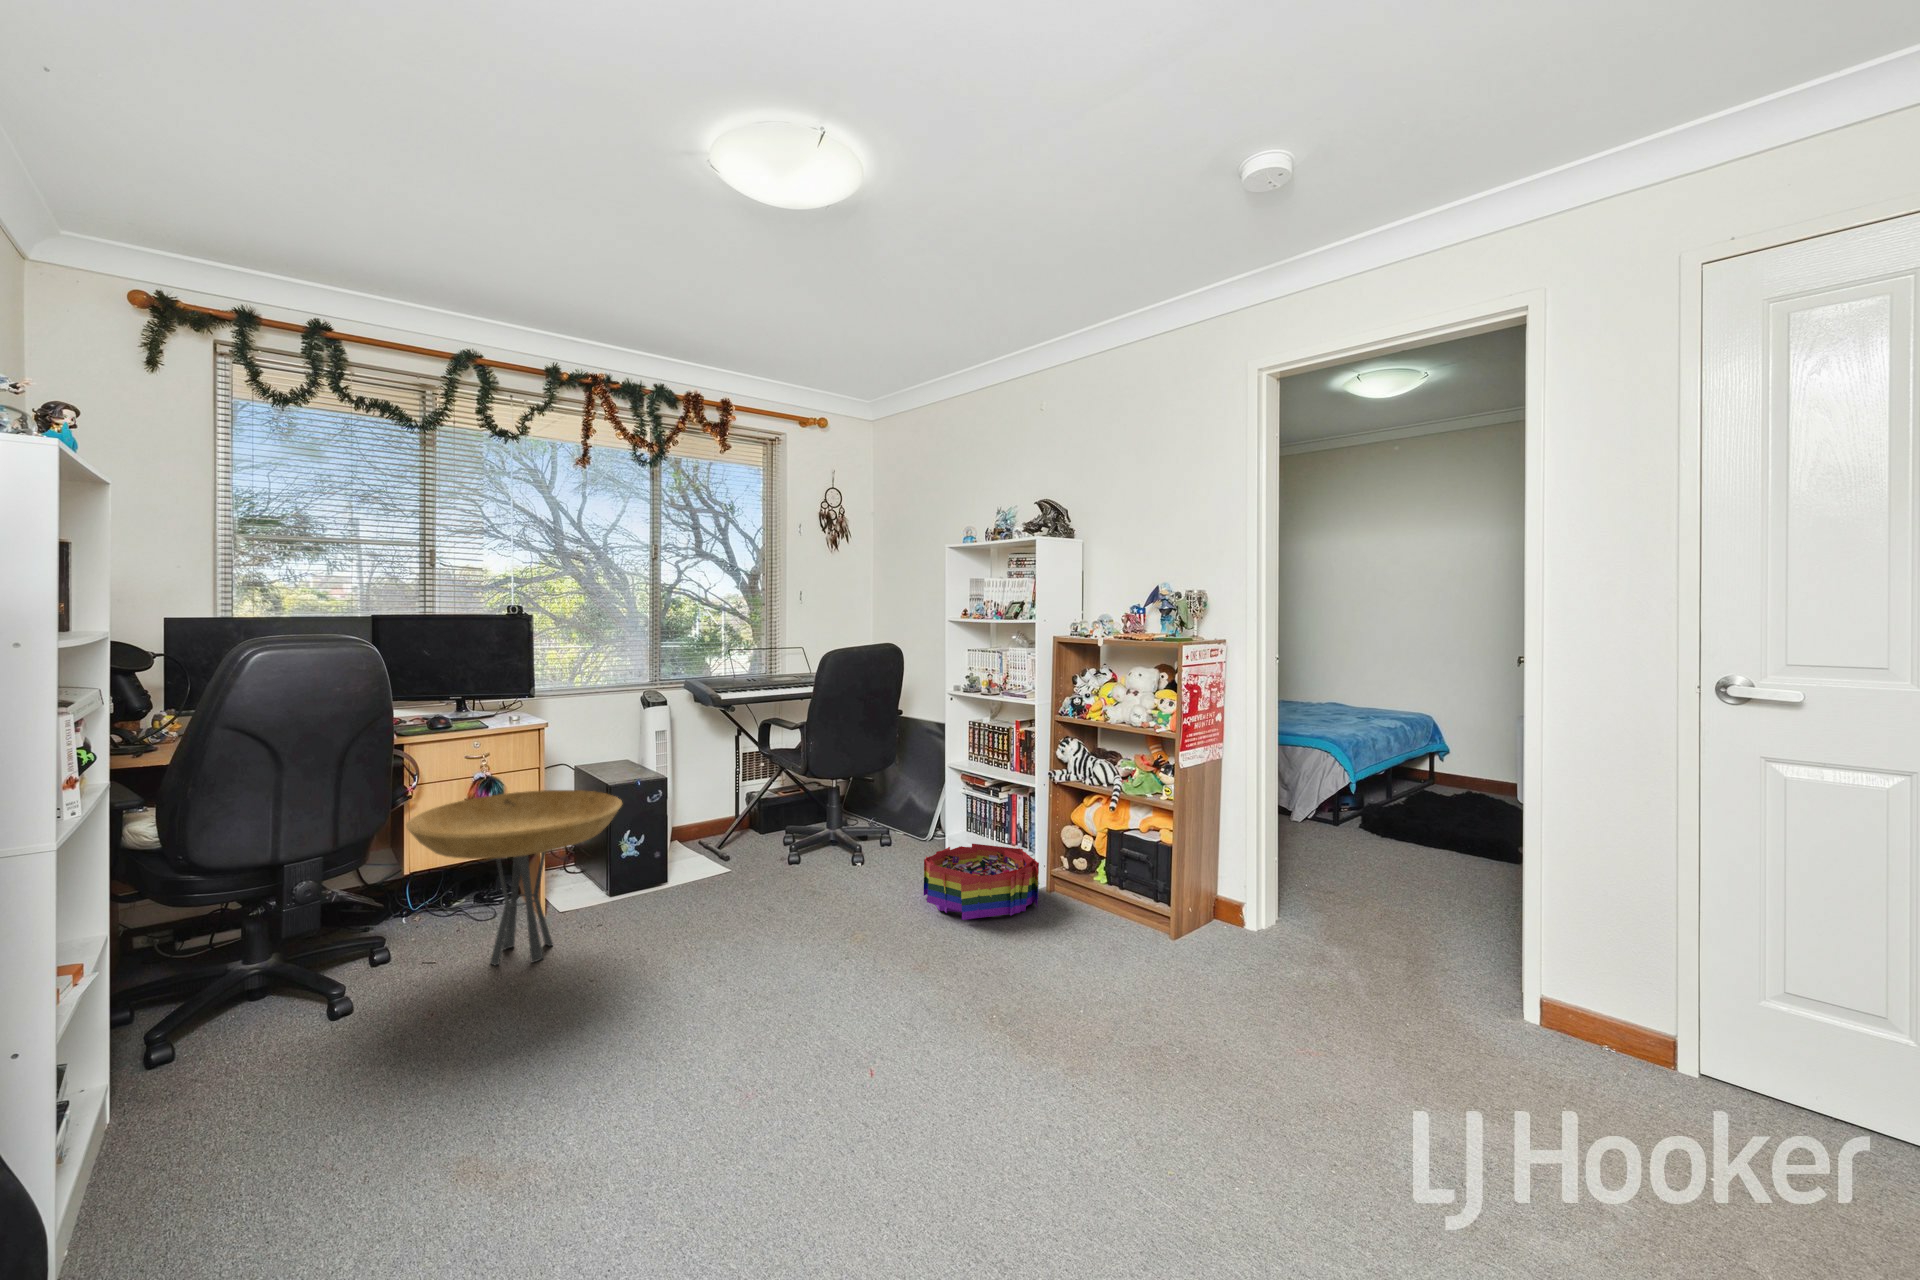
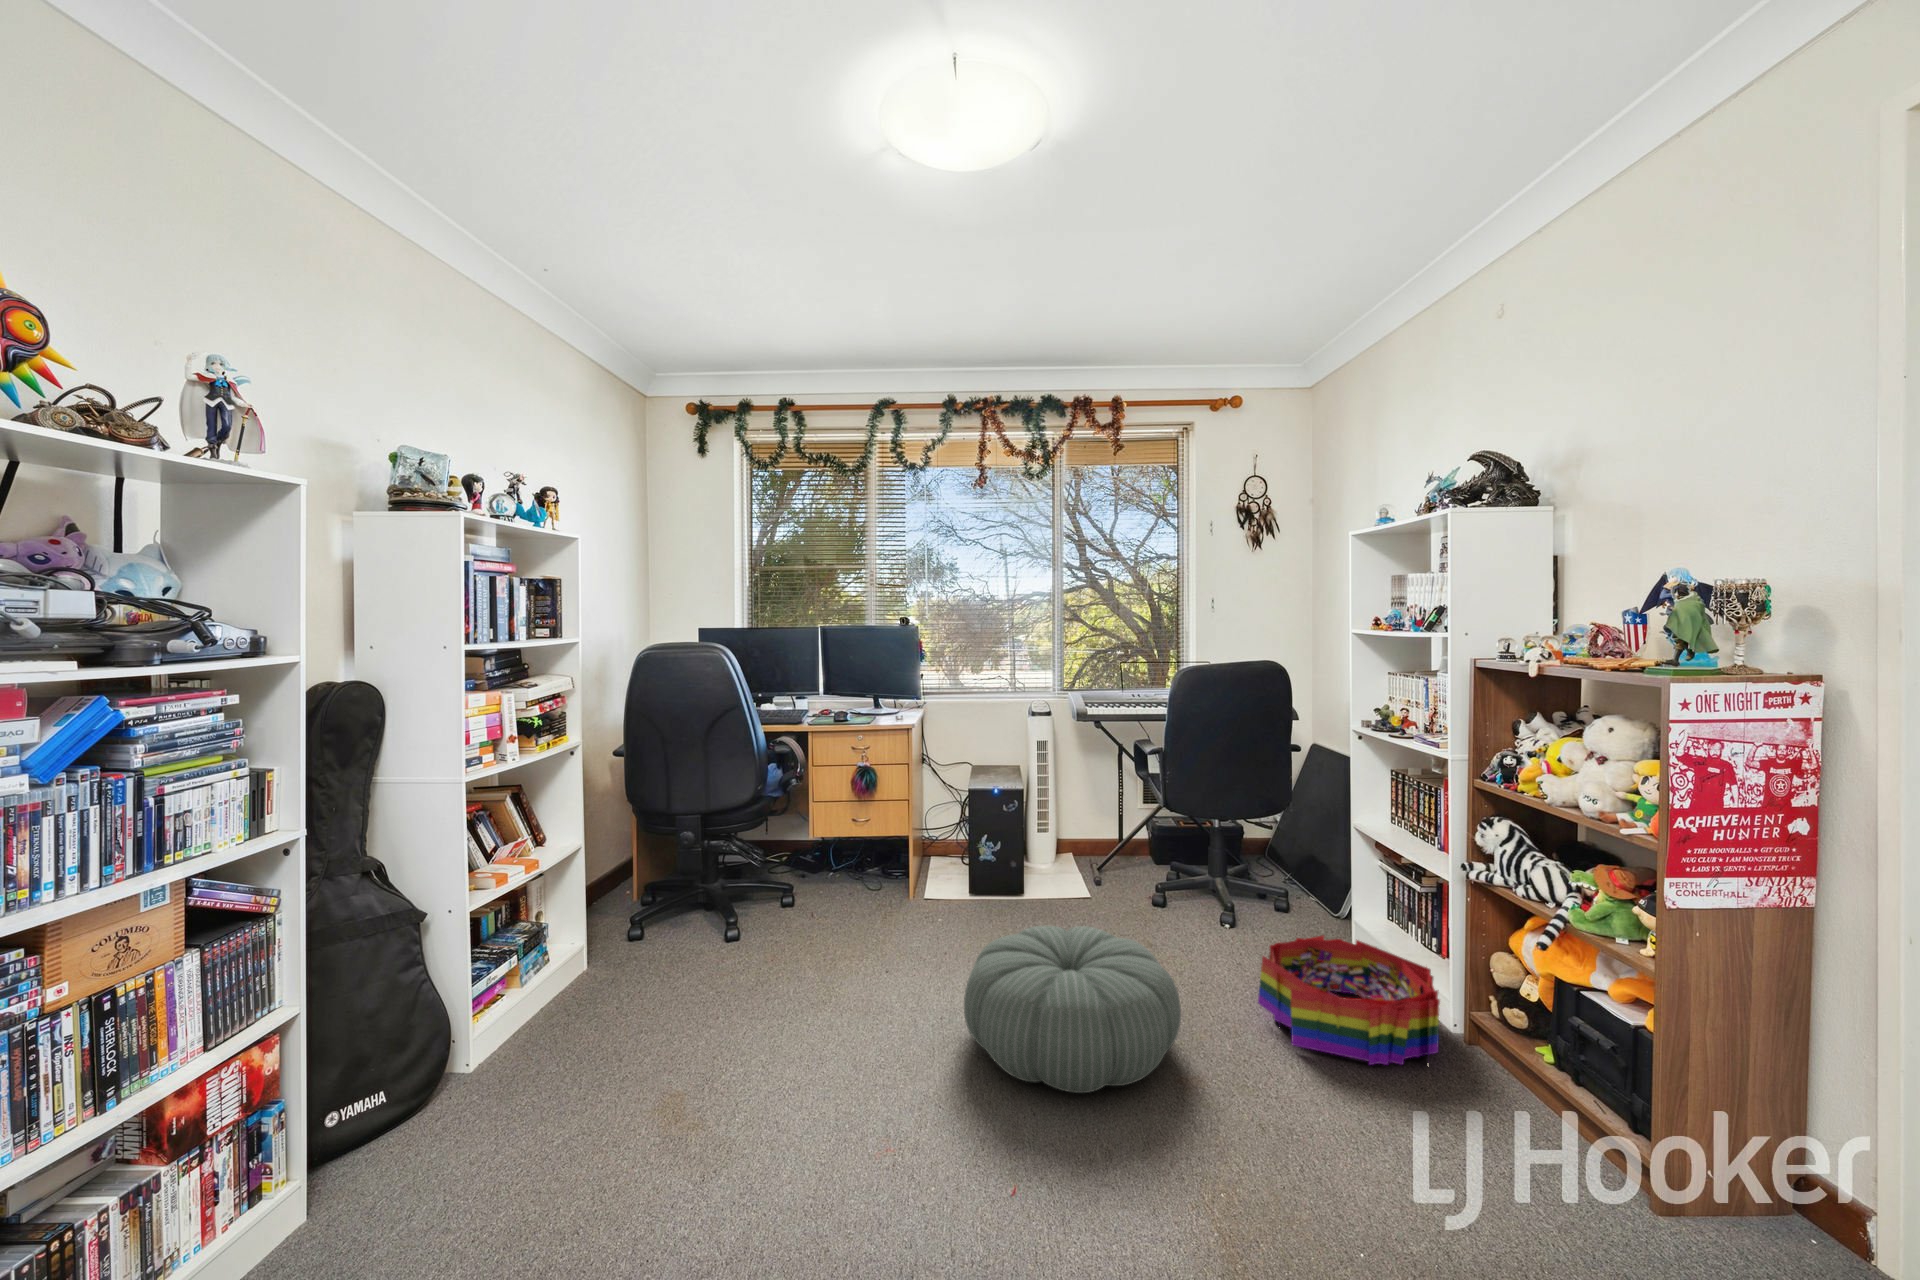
side table: present [406,790,622,965] -> none [772,785,942,943]
pouf: none [723,873,907,998] -> present [964,926,1181,1093]

